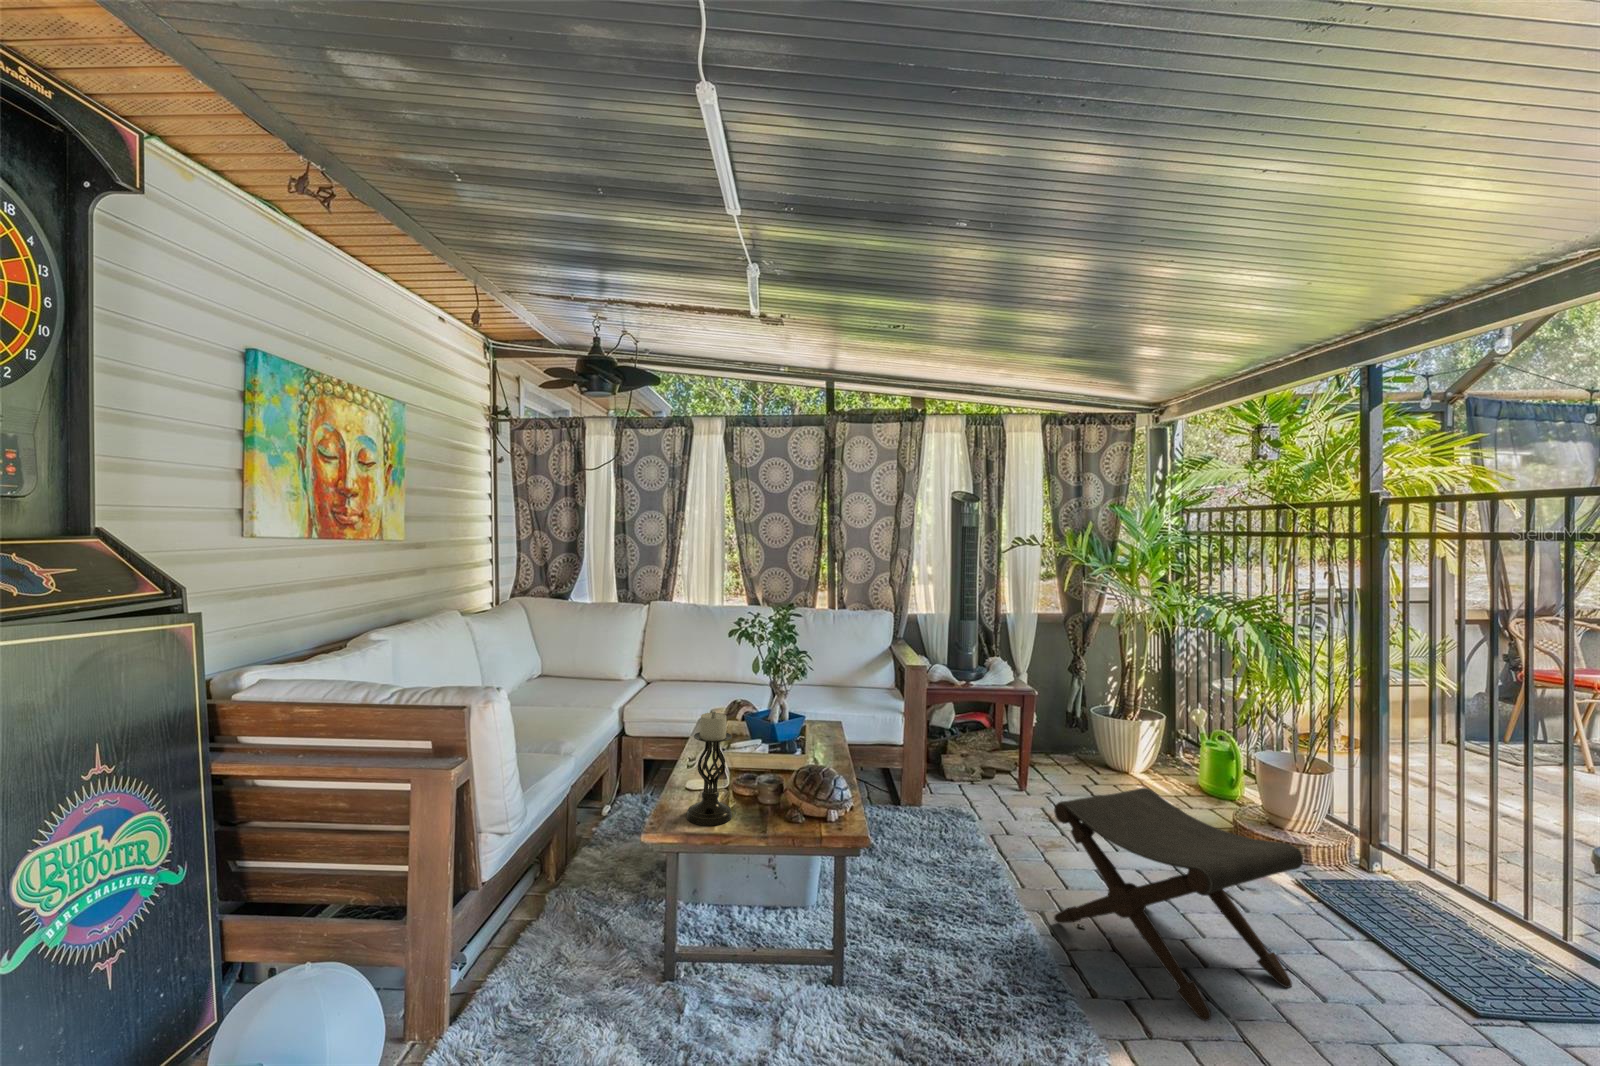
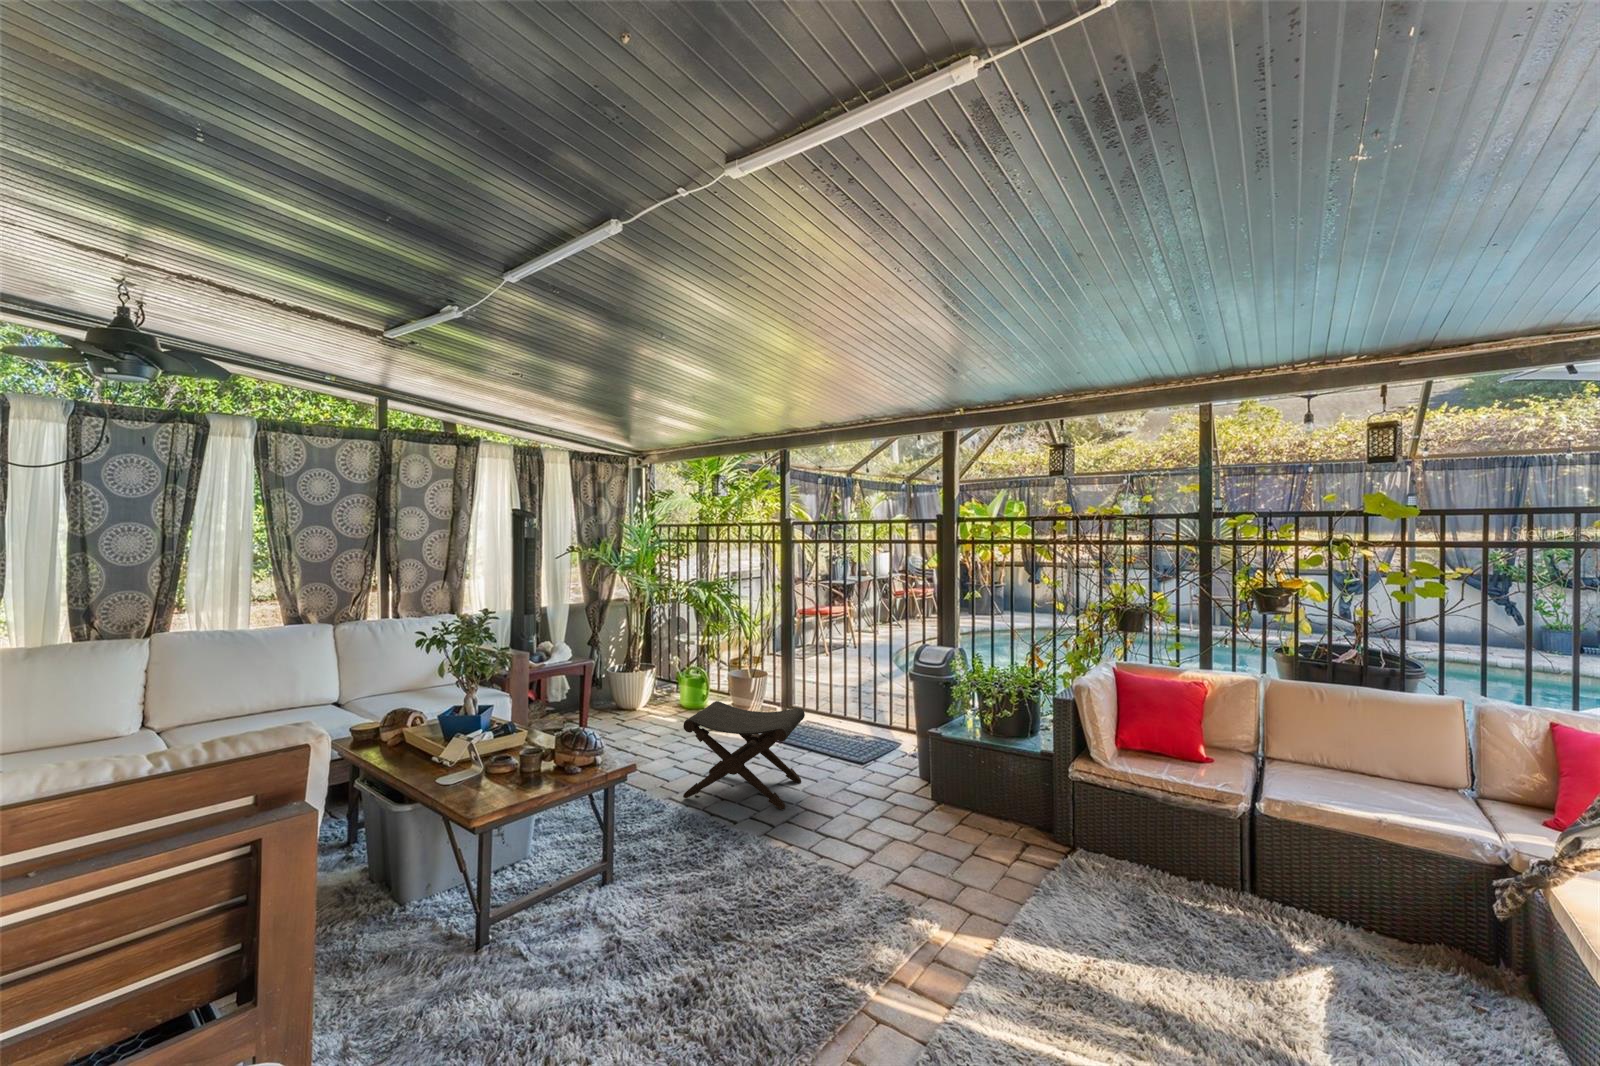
candle holder: present [687,711,732,826] -> none [478,703,520,799]

